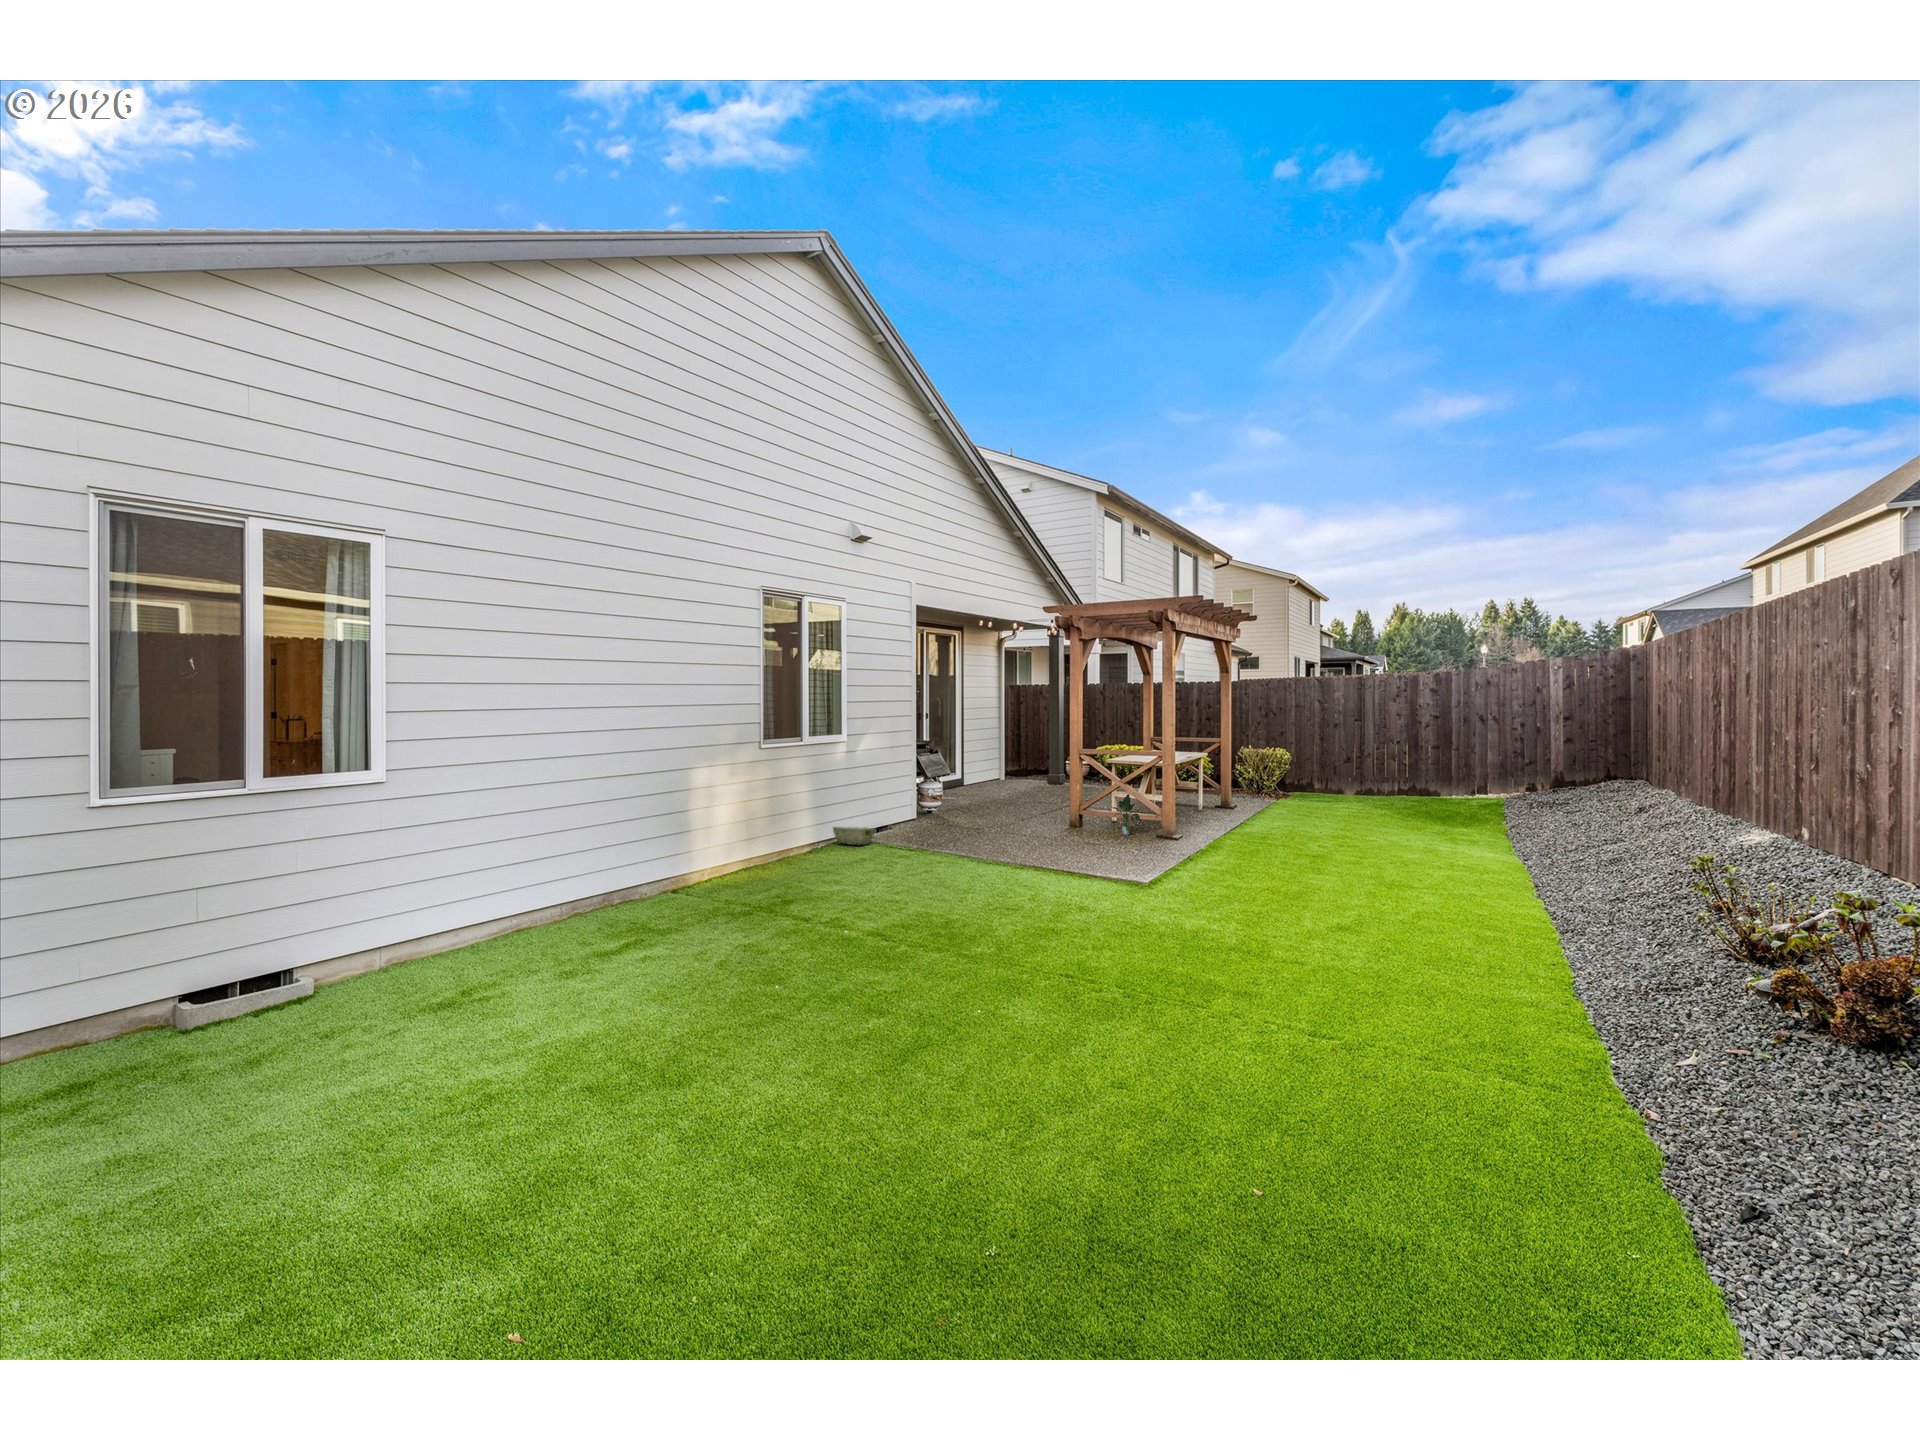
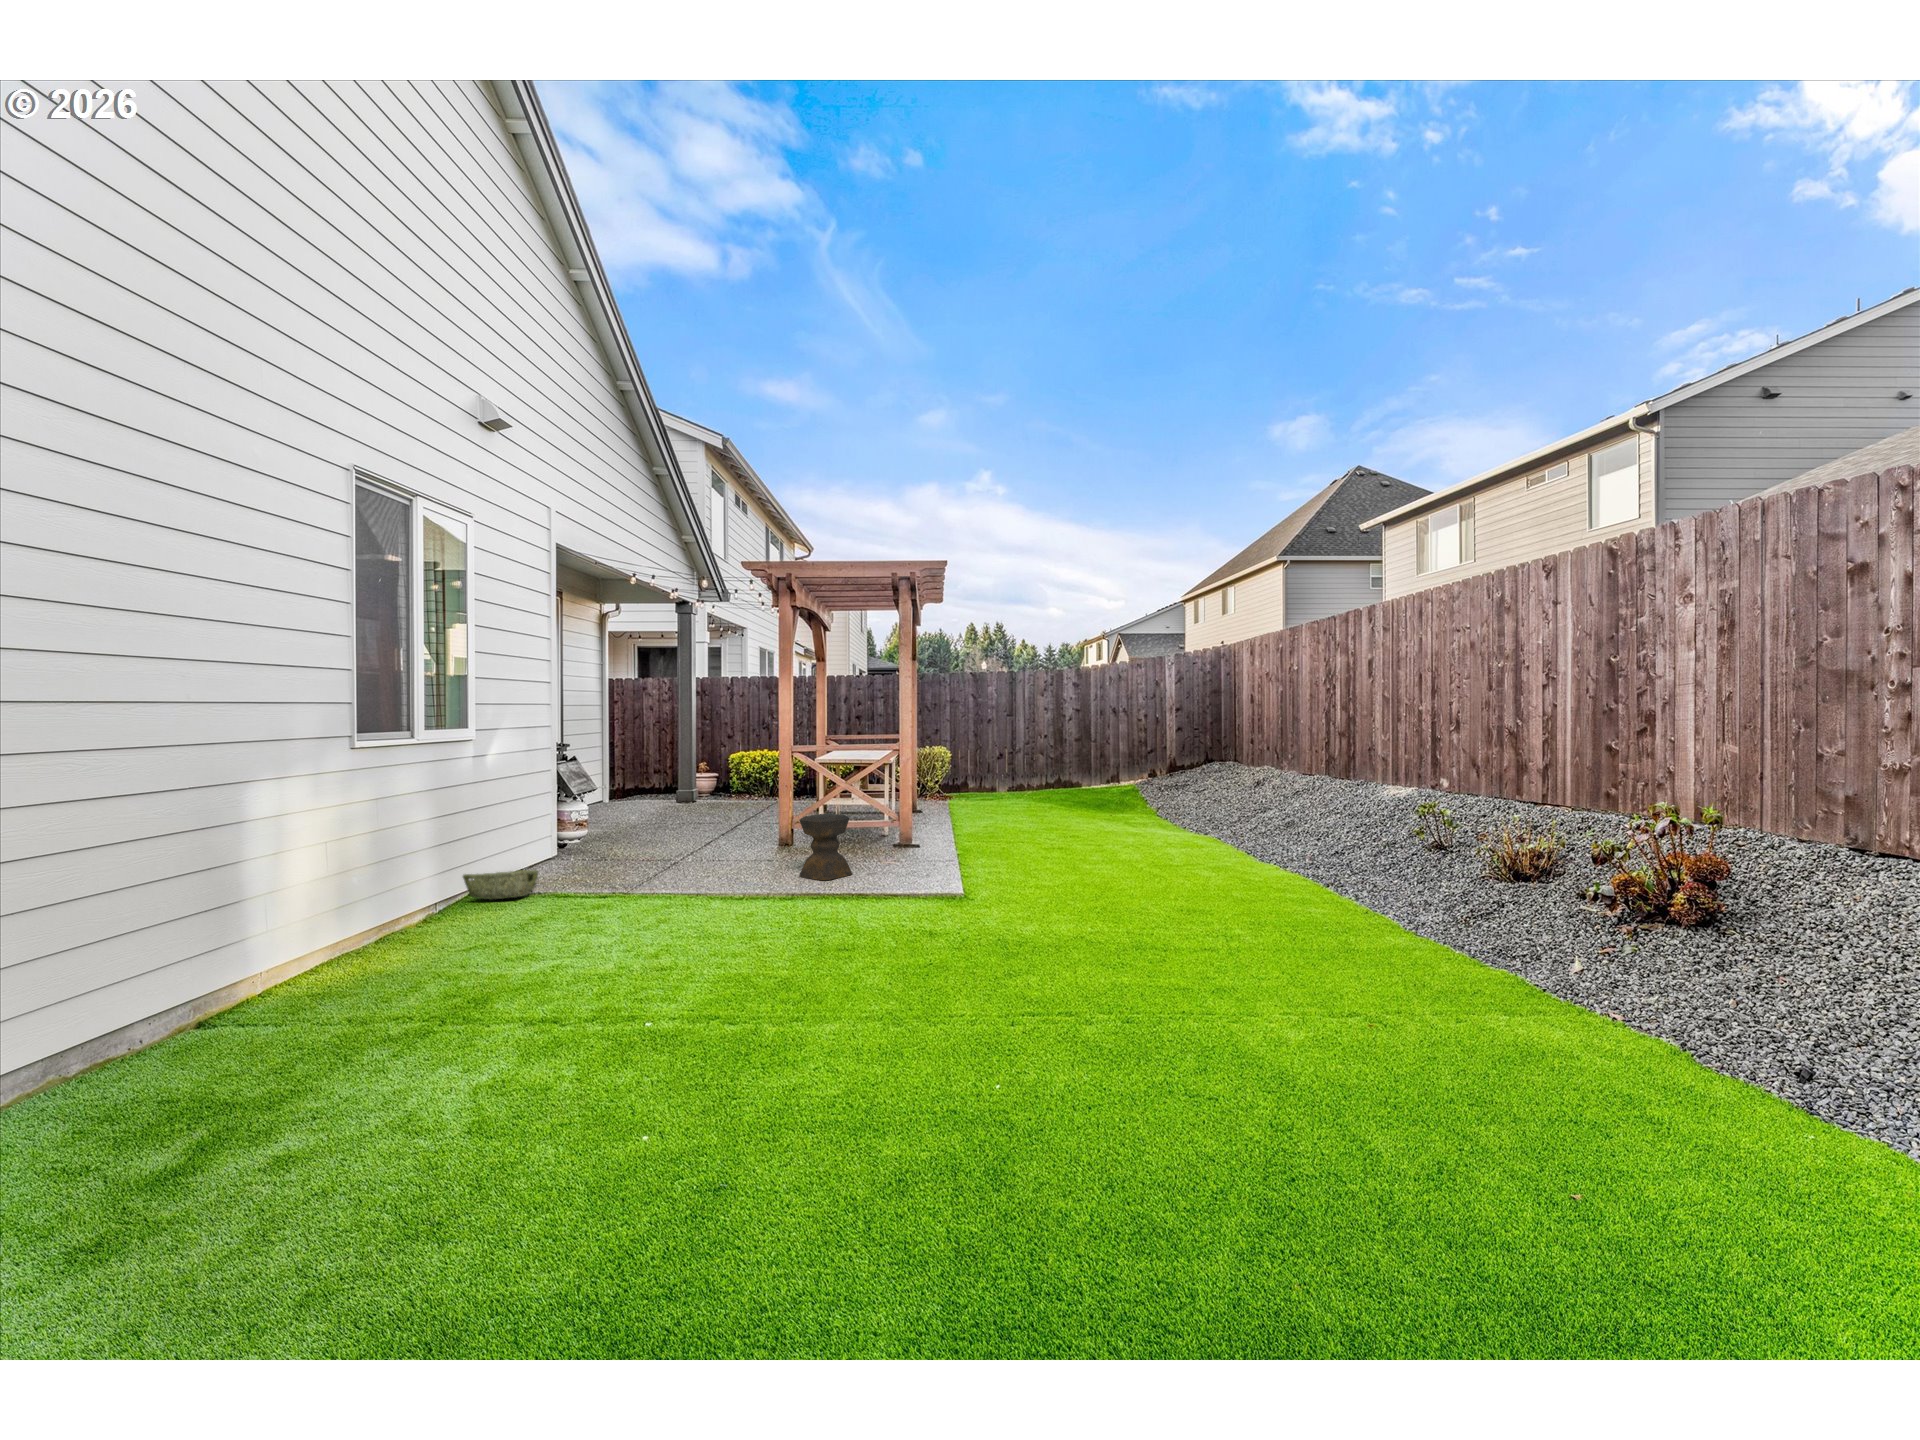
potted plant: present [1112,794,1143,835] -> none [851,795,889,845]
stool: none [1040,807,1081,859] -> present [799,814,852,880]

